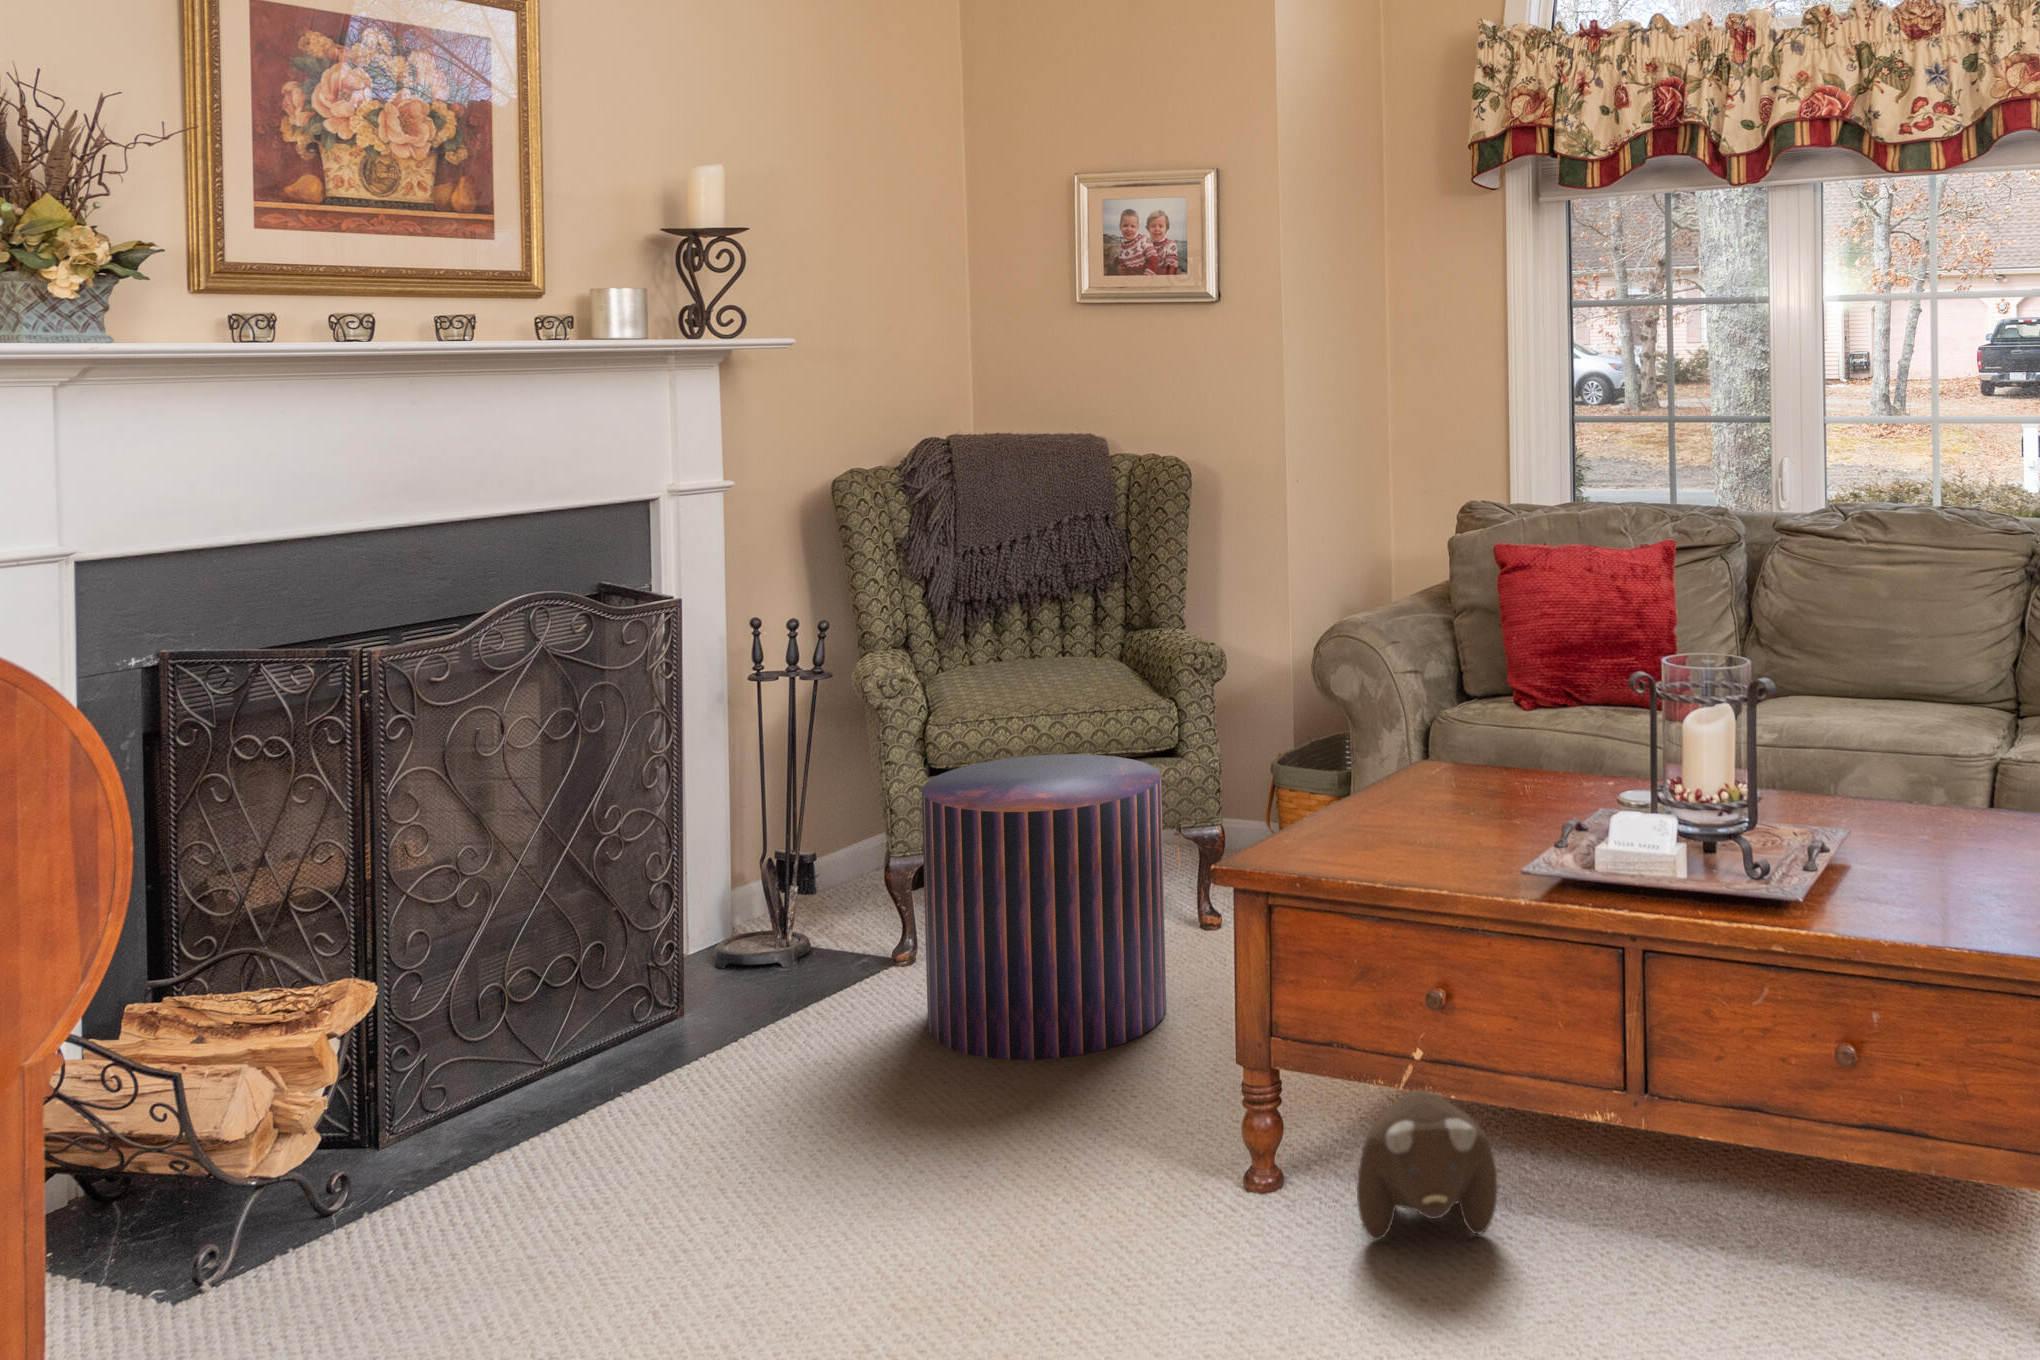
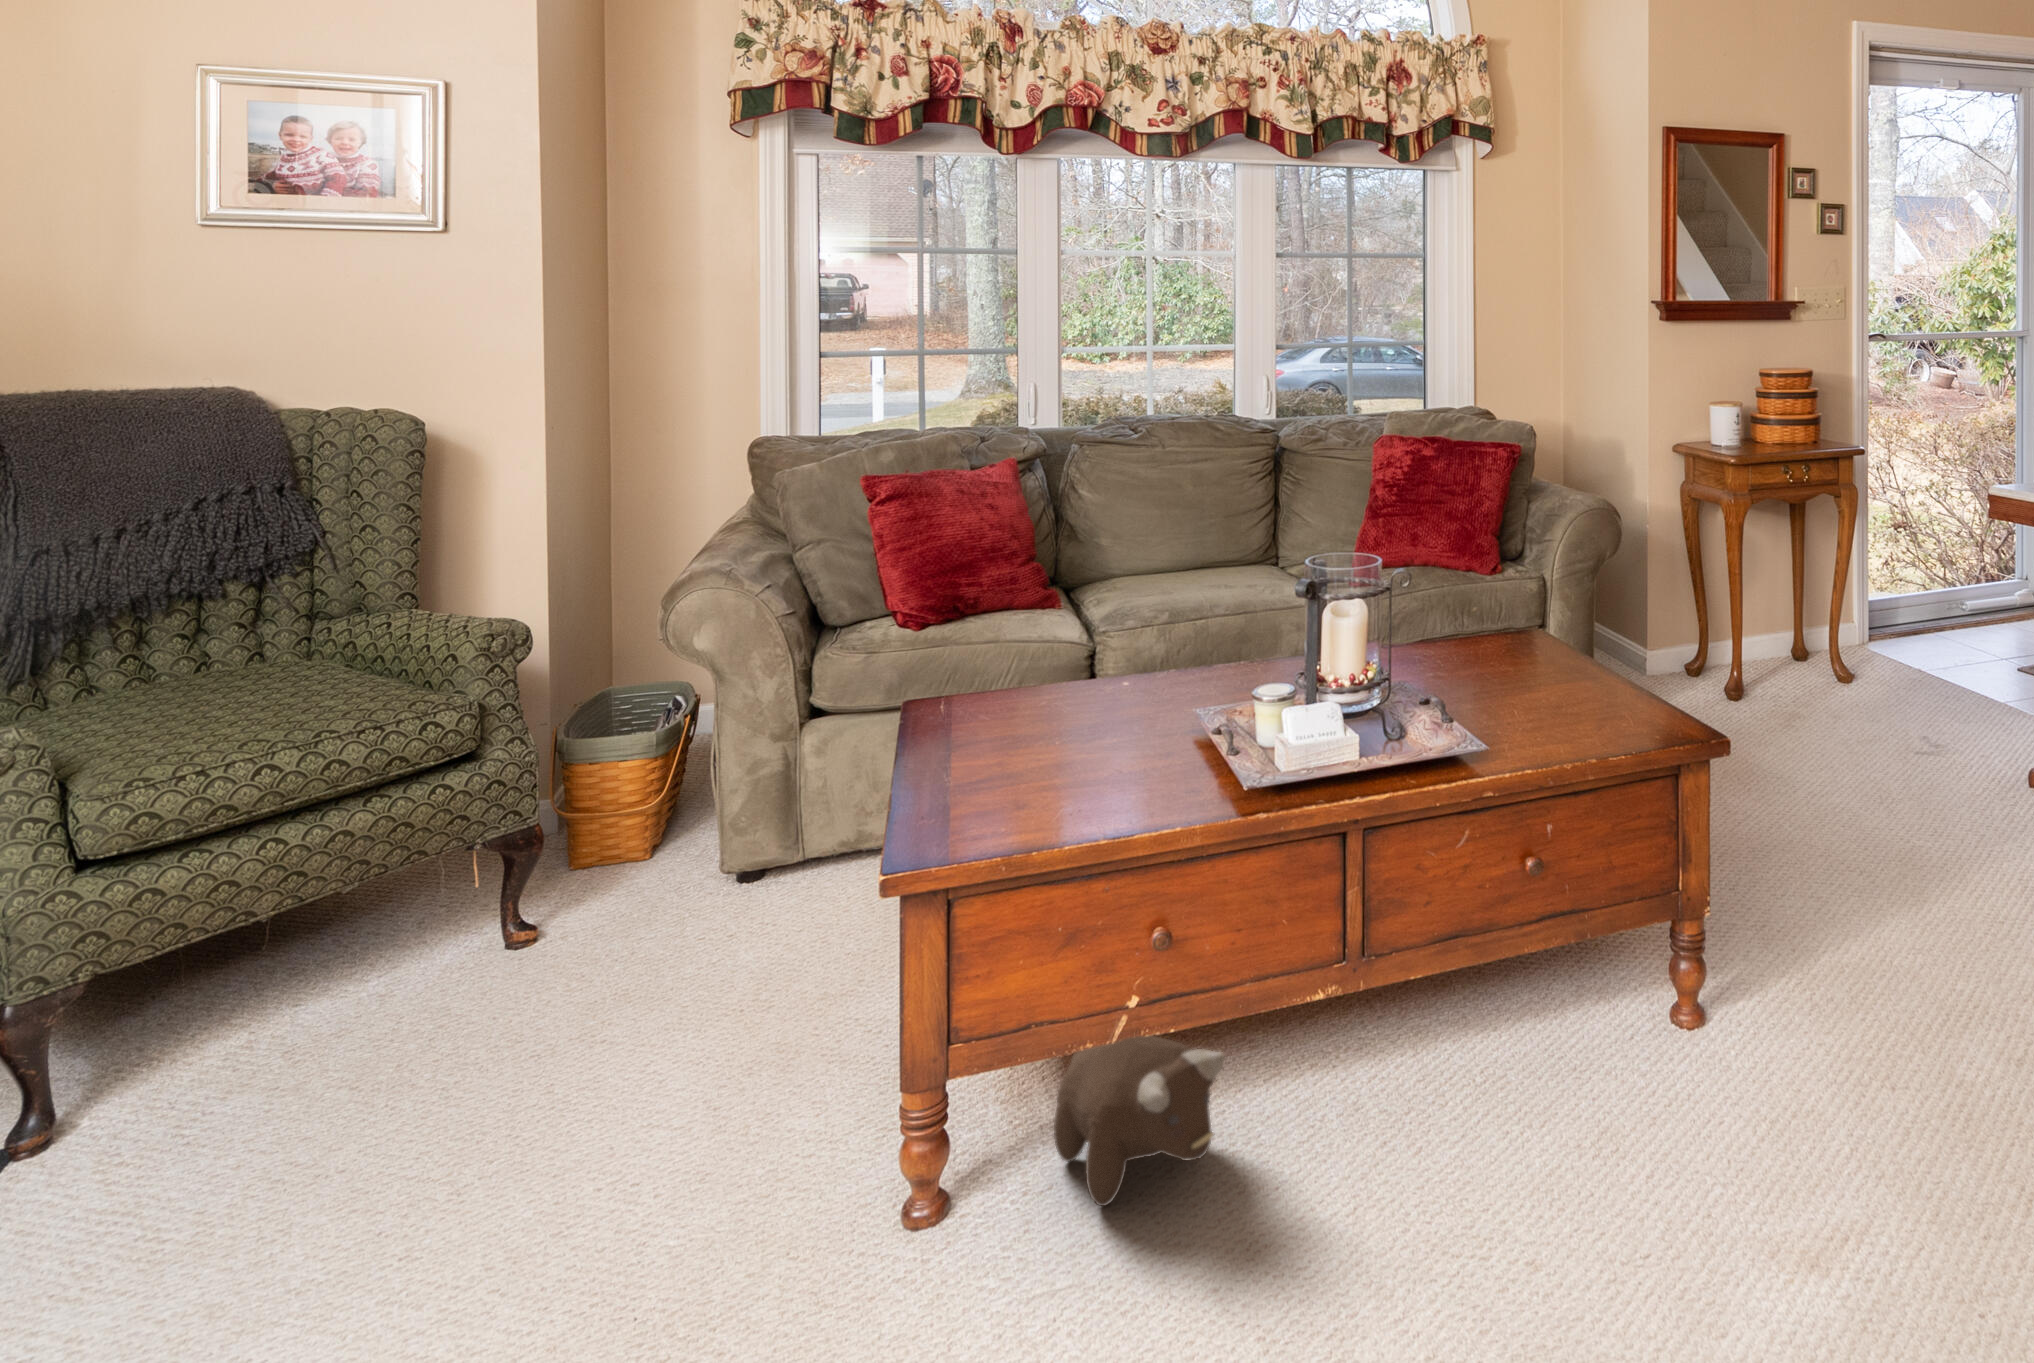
pouf: present [922,754,1166,1060] -> none [175,775,587,1232]

